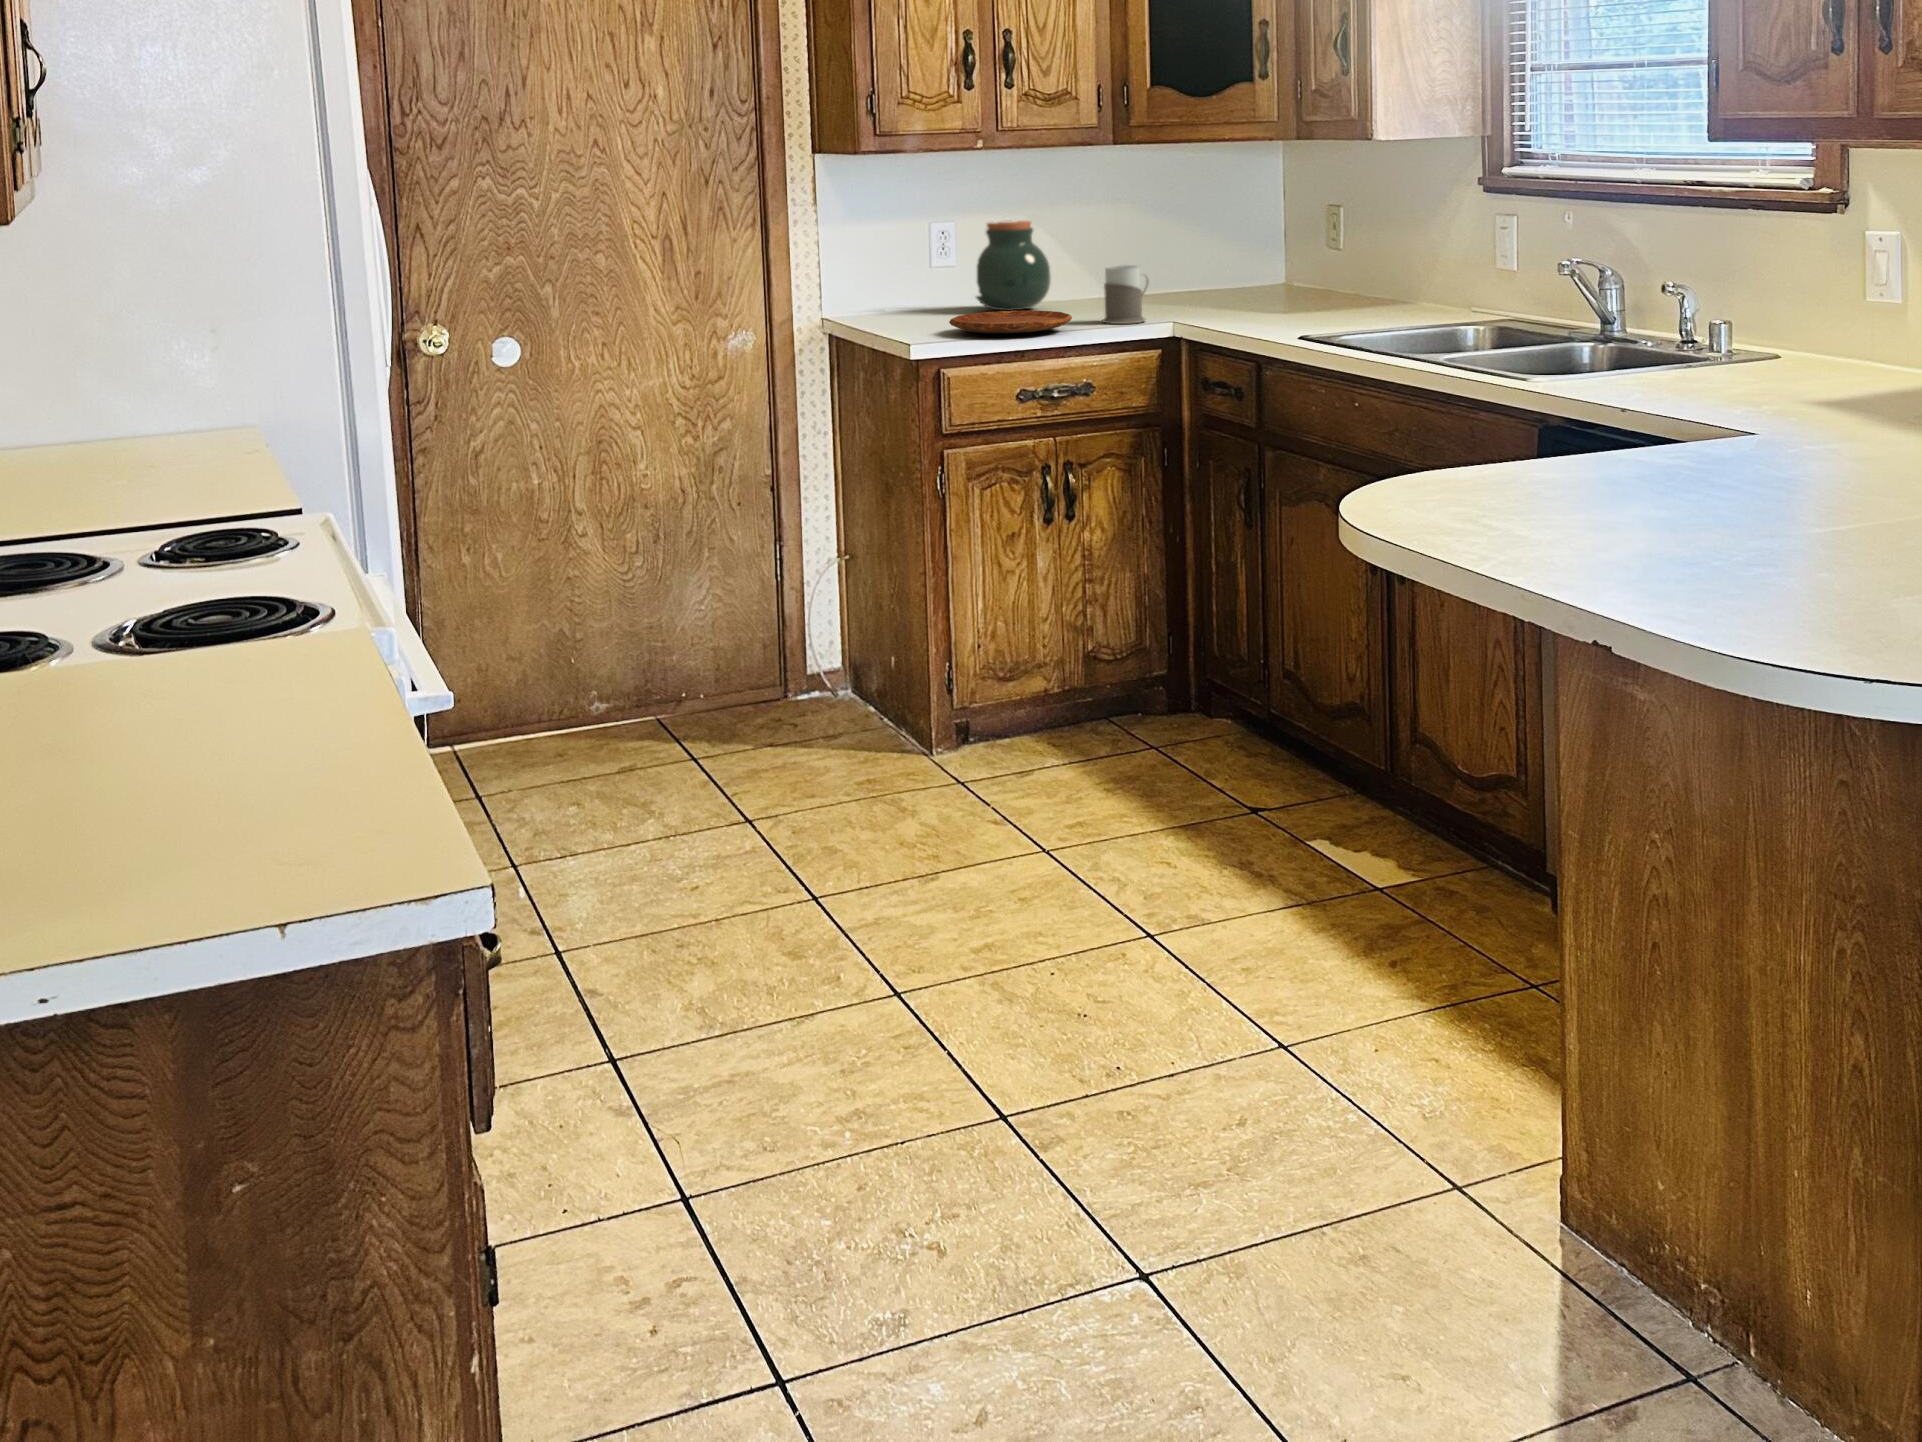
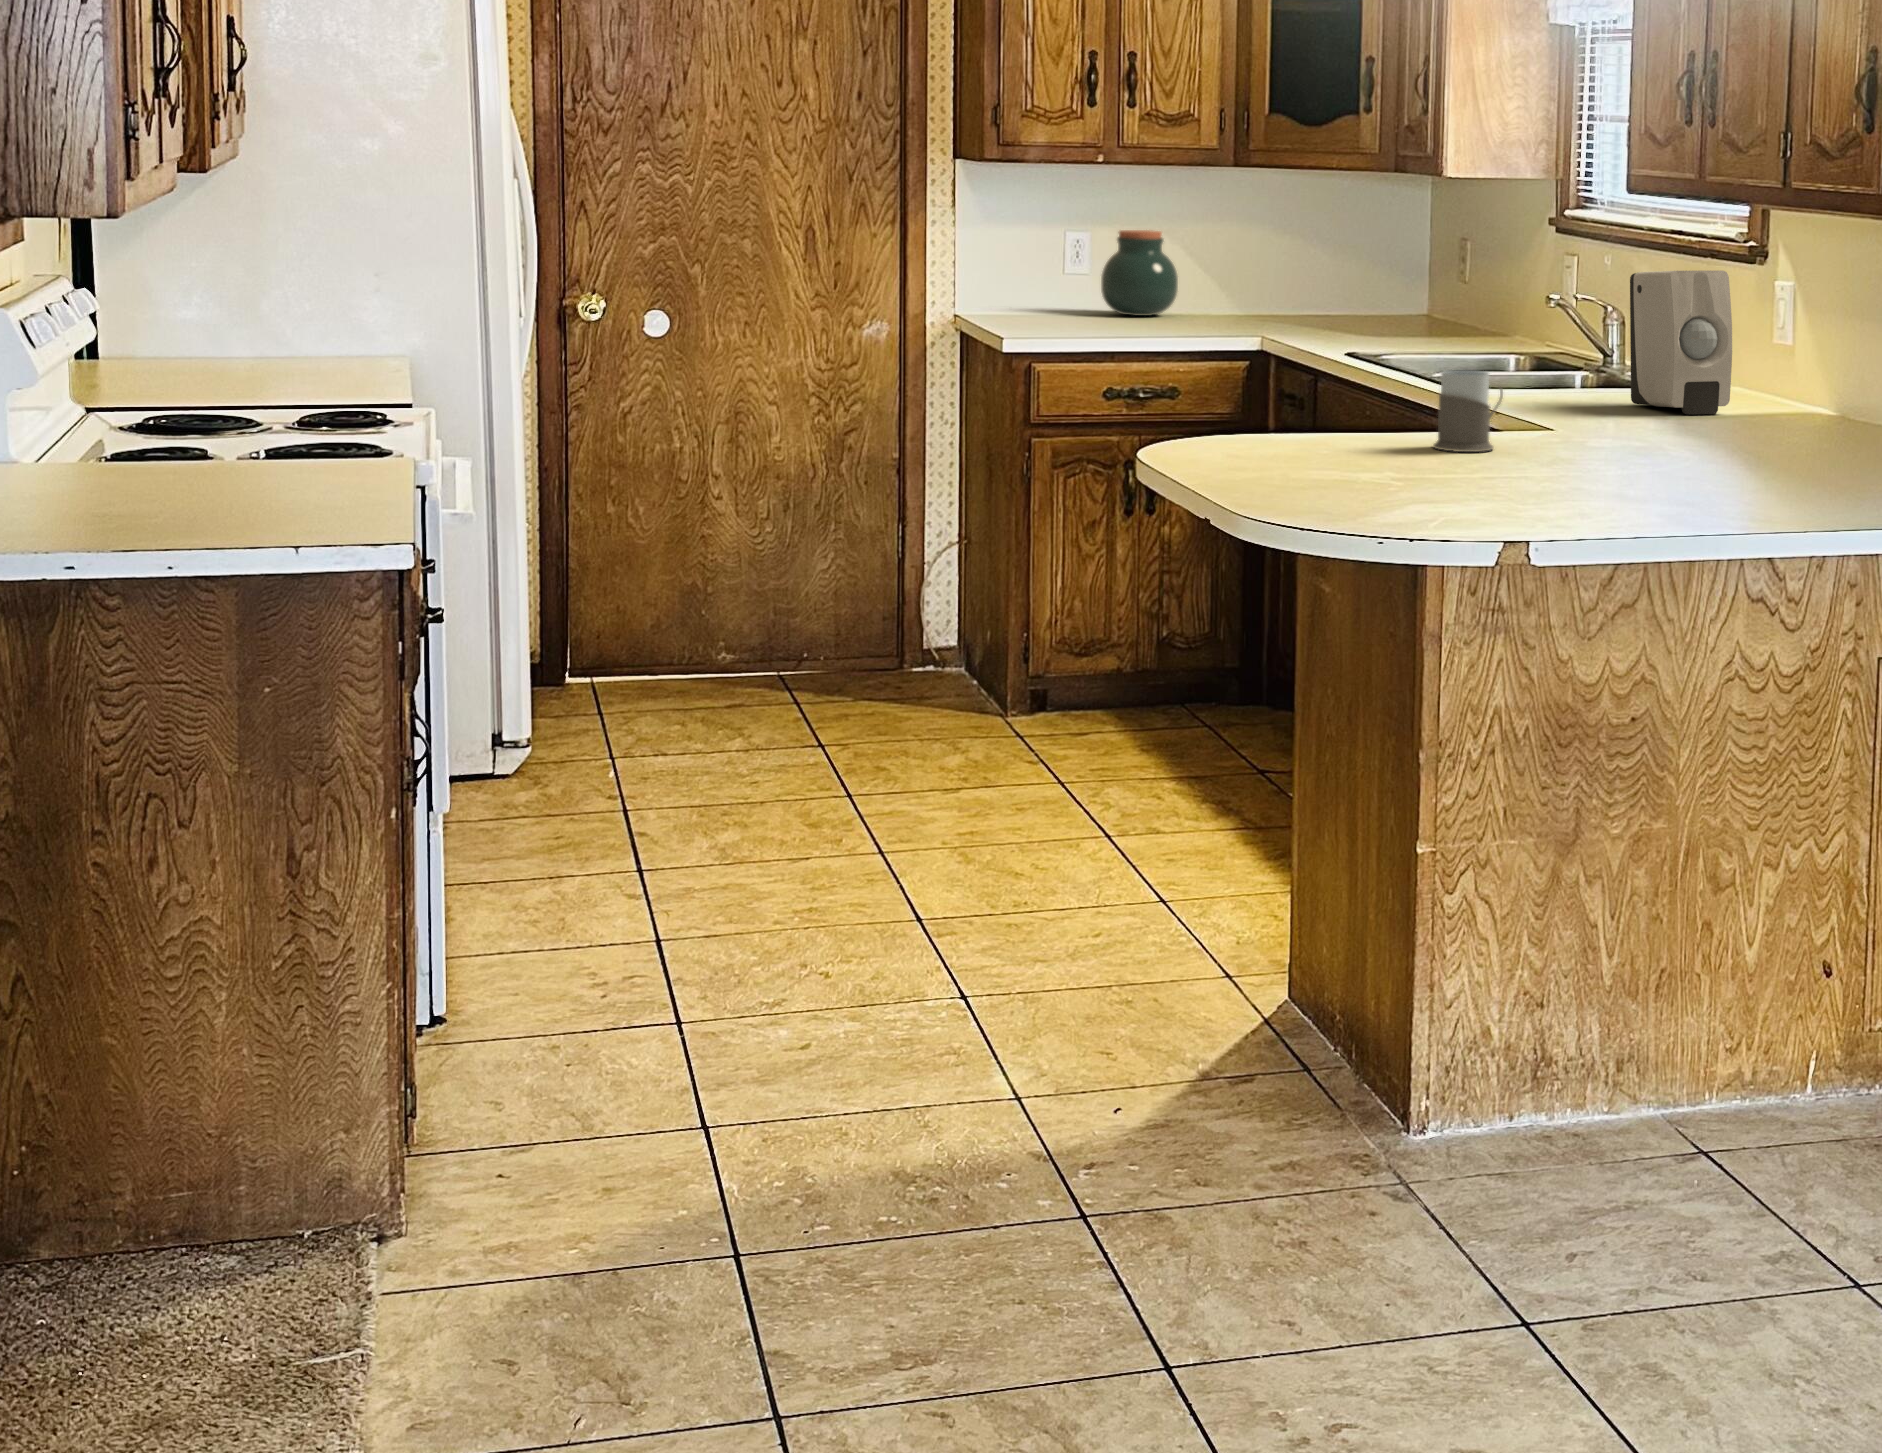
soap dispenser: none [1730,228,1873,399] -> present [1630,270,1732,415]
mug: present [1103,265,1148,324] -> present [1433,370,1503,452]
tray: present [949,310,1072,334] -> none [1050,313,1164,332]

